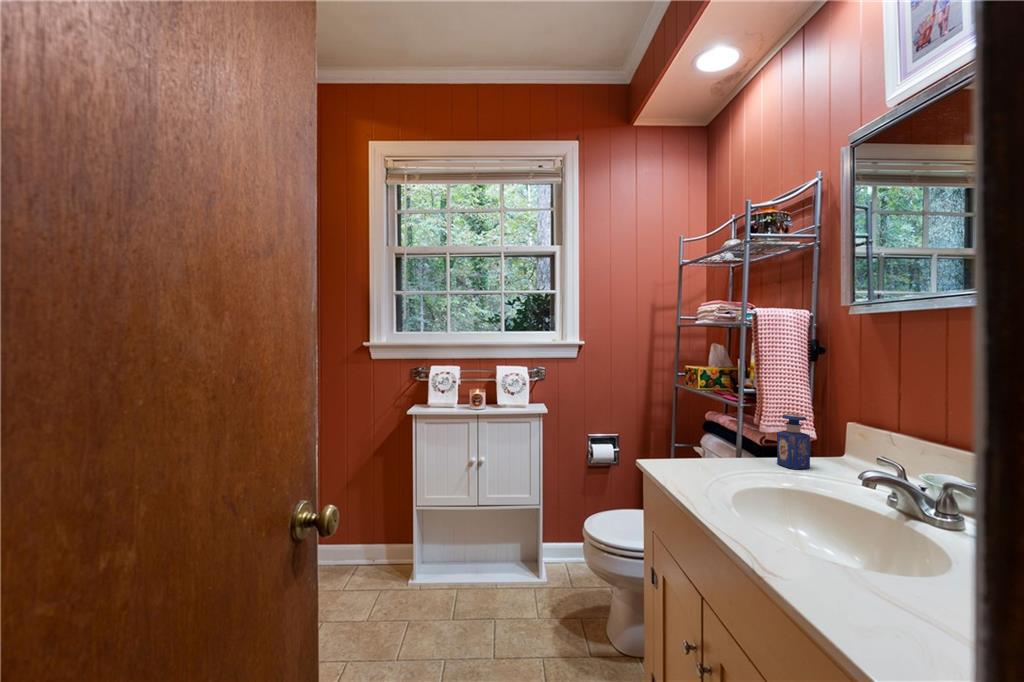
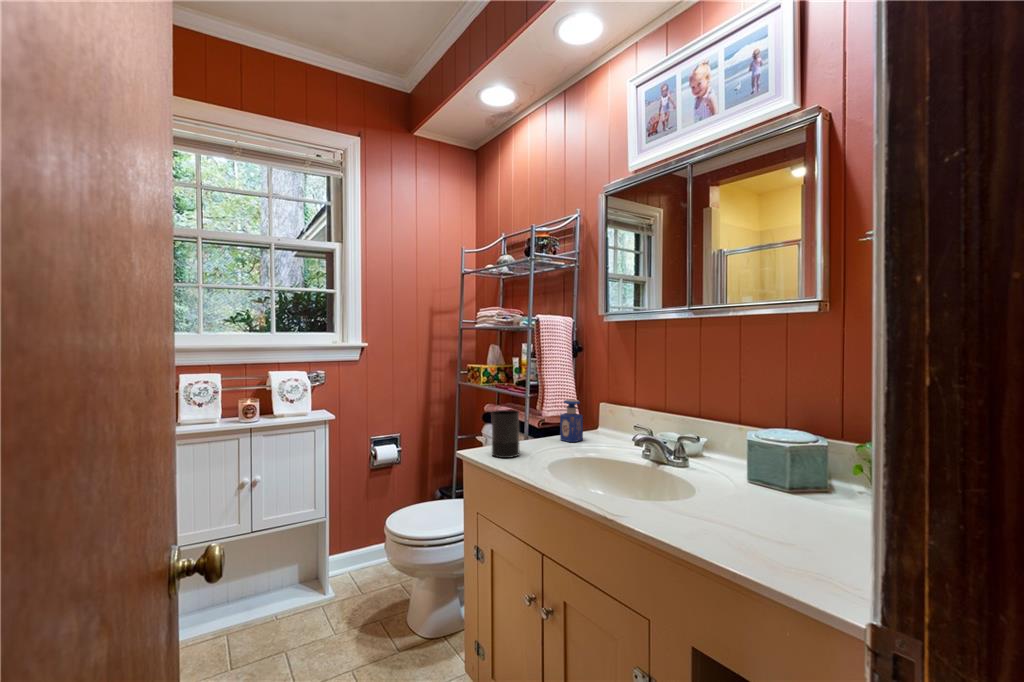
candle: none [670,414,707,474] -> present [491,410,519,458]

